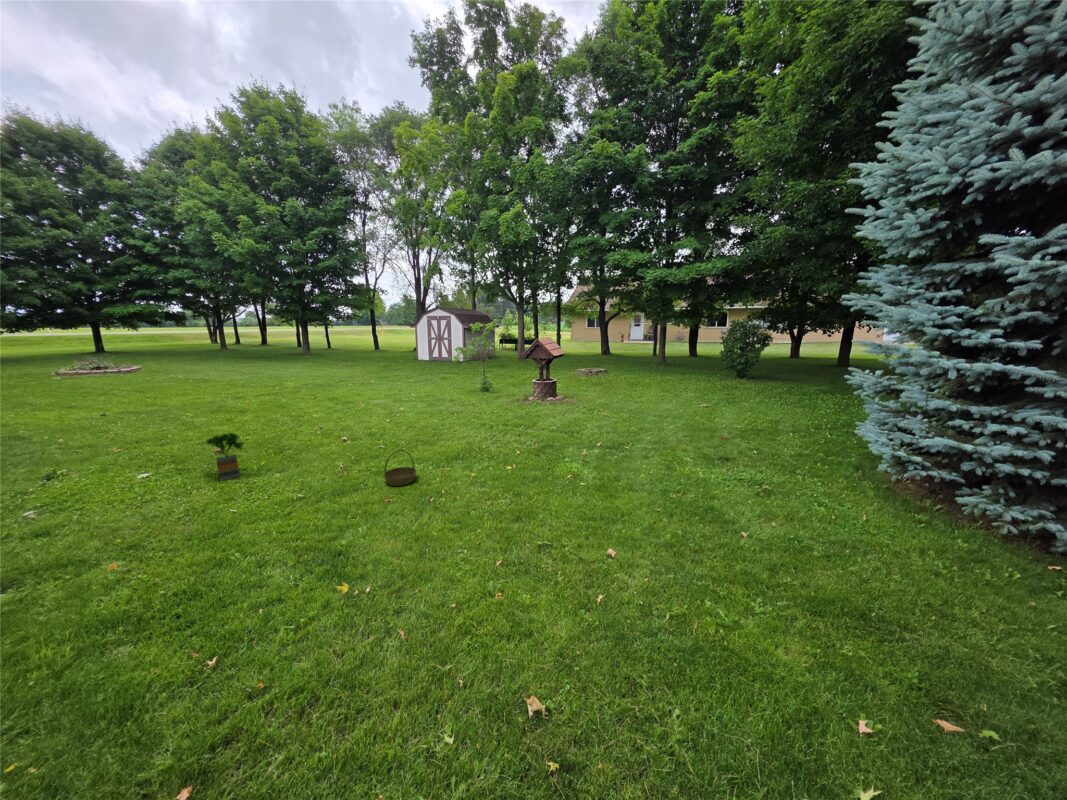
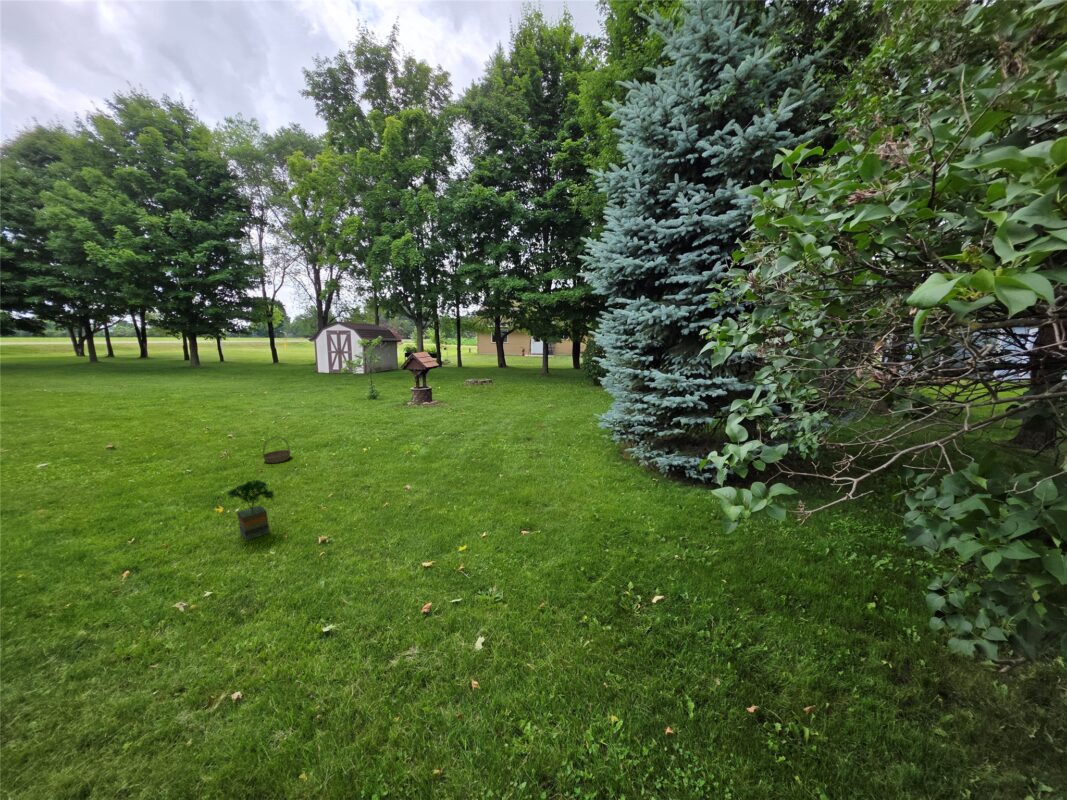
potted tree: present [206,433,243,481] -> present [228,480,274,541]

